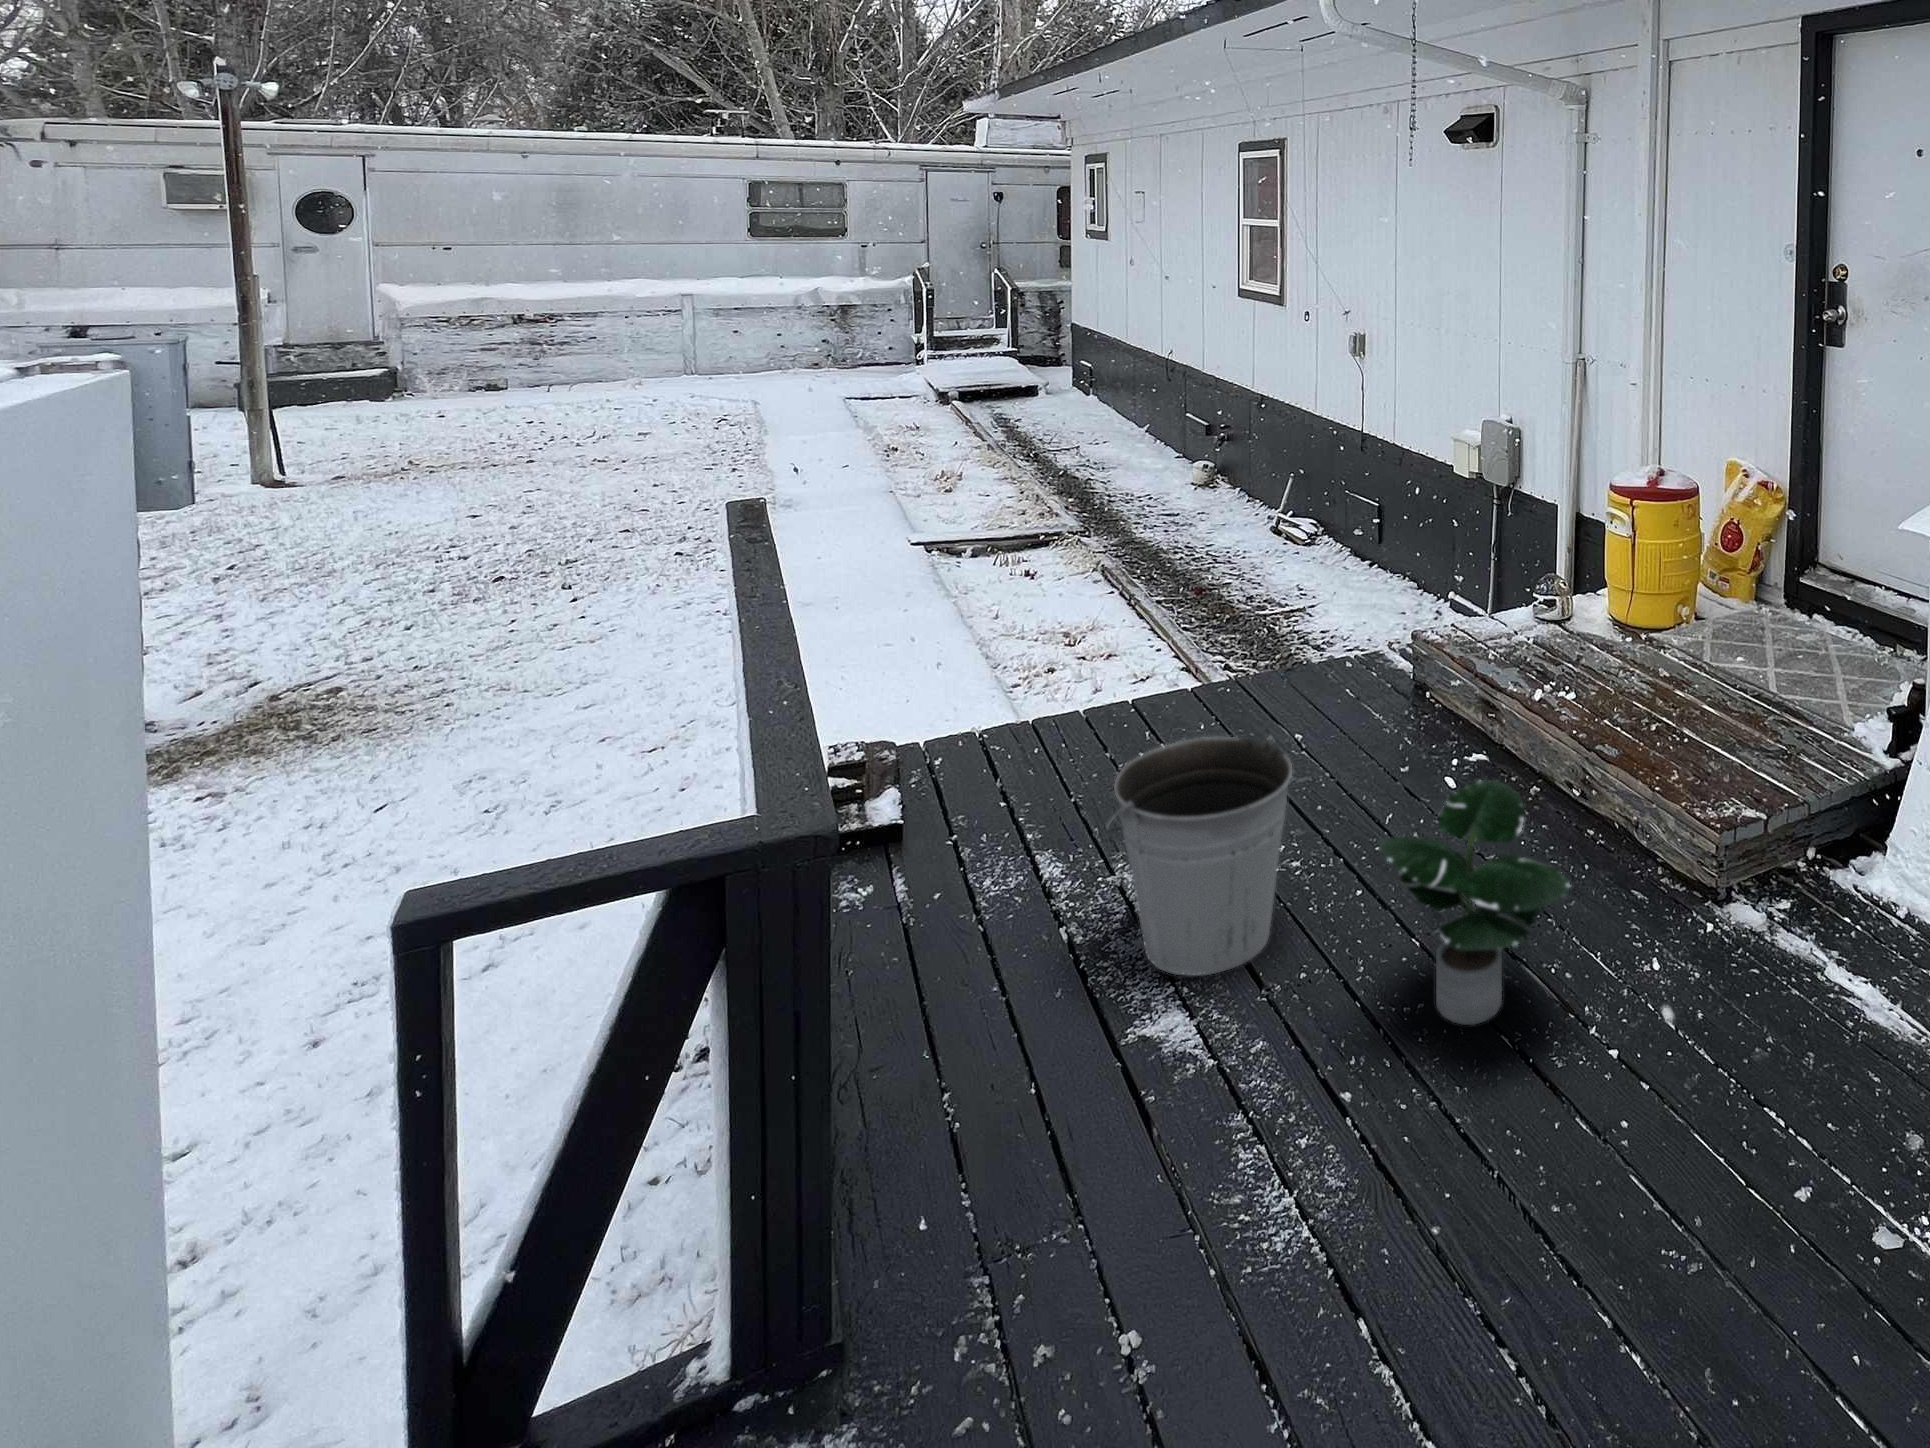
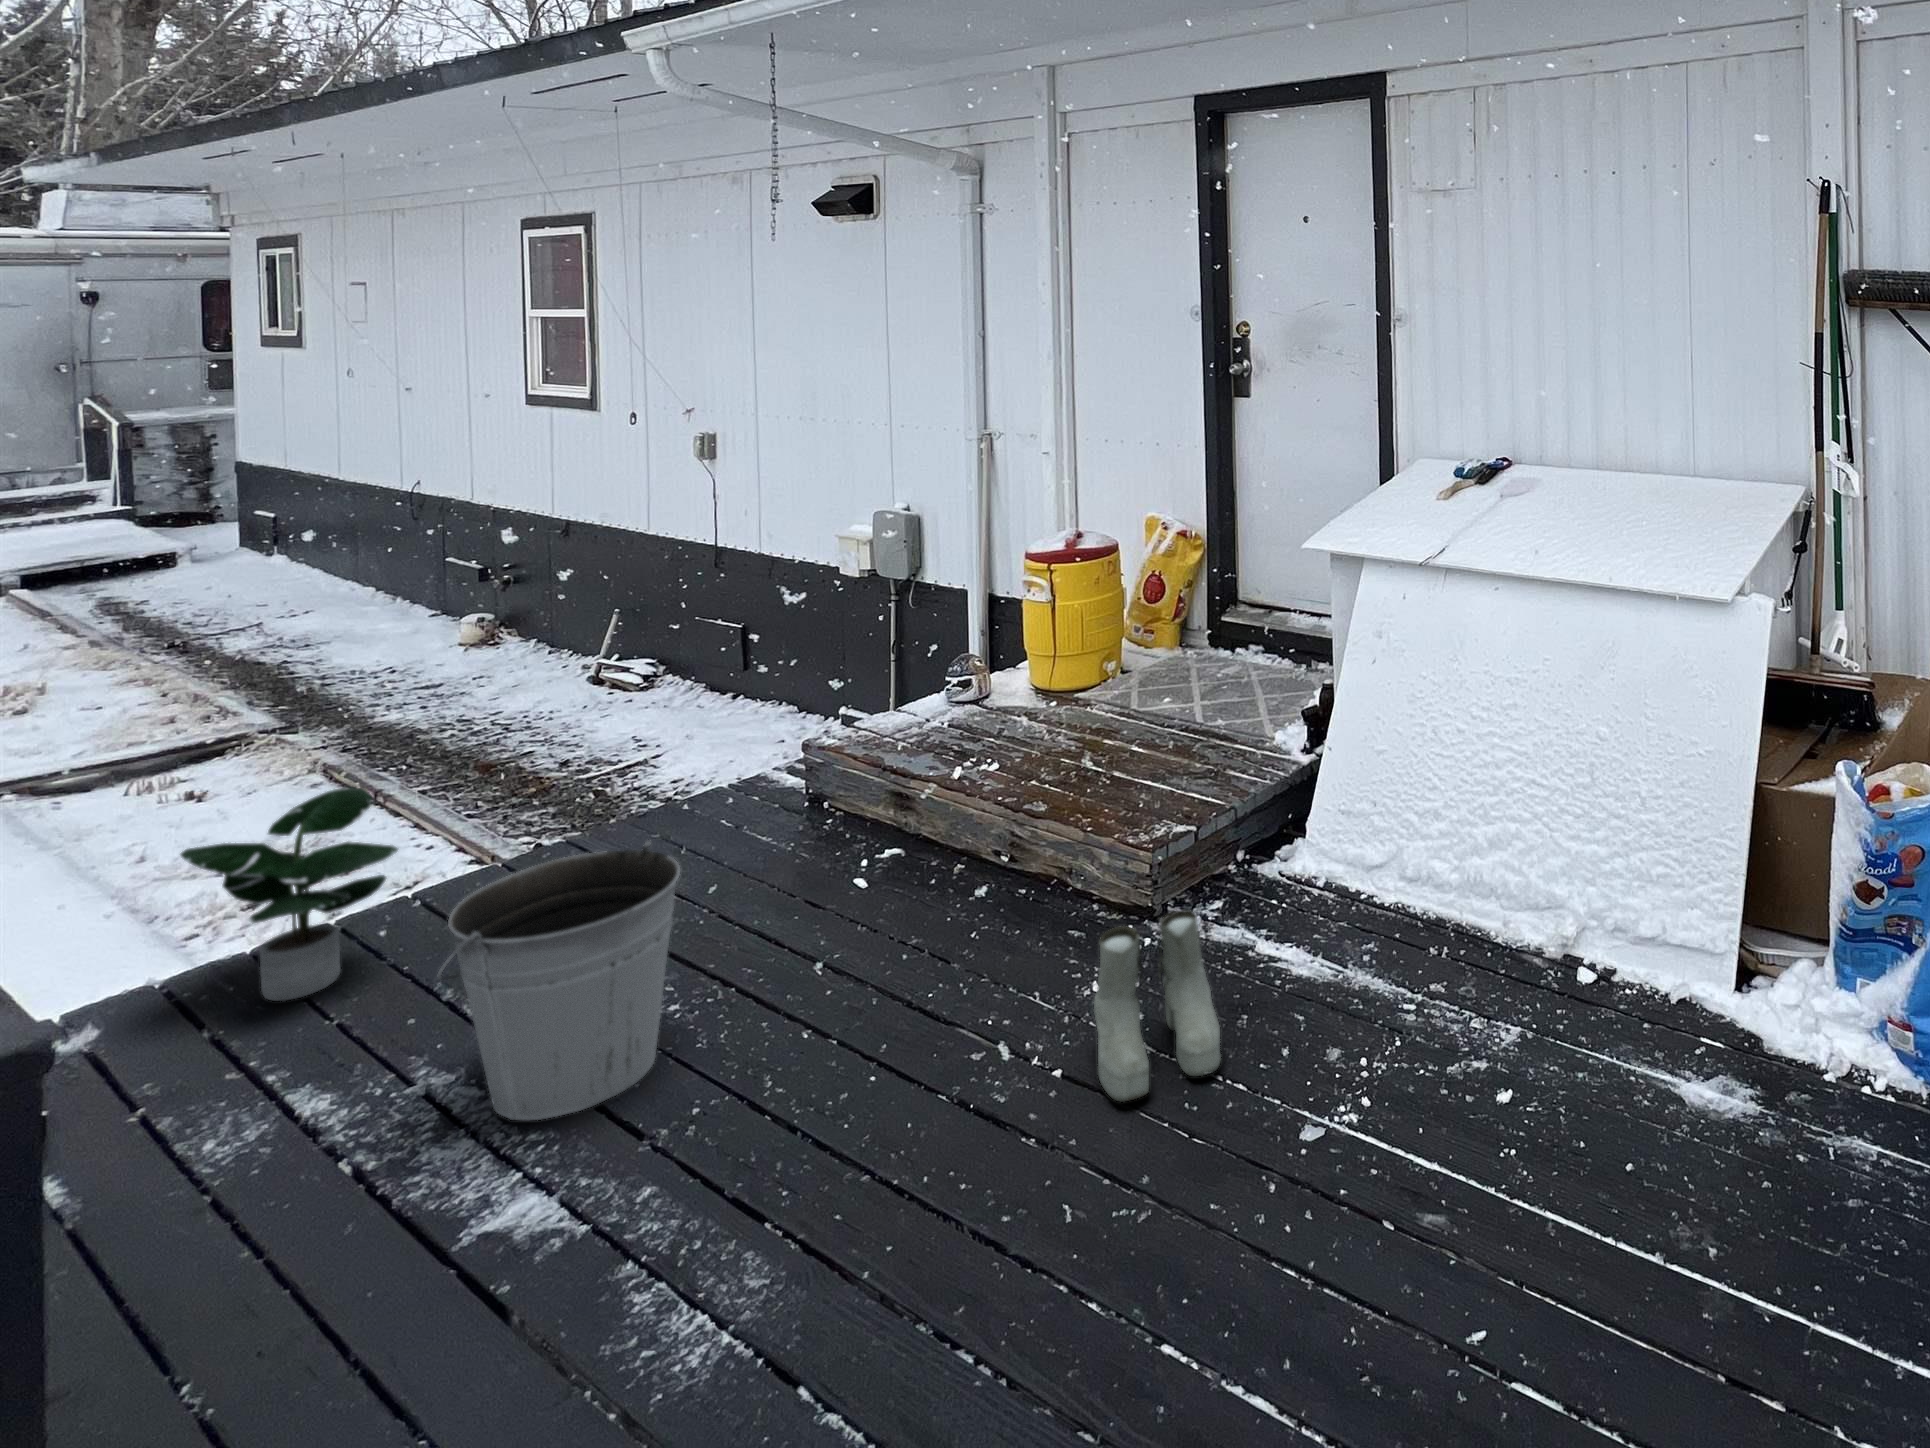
potted plant: present [1379,780,1570,1025] -> present [180,787,398,1001]
boots: none [1655,928,1785,1132] -> present [1094,910,1221,1102]

